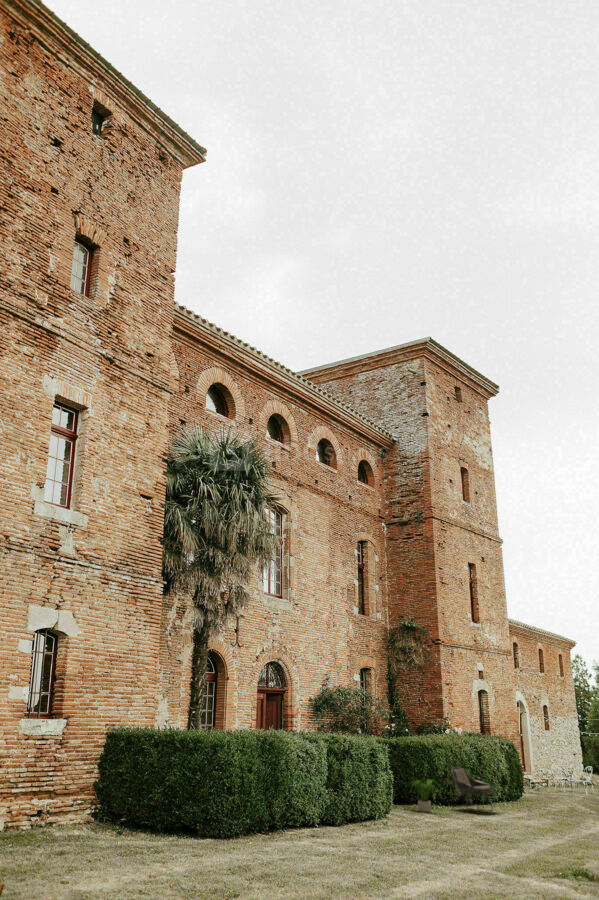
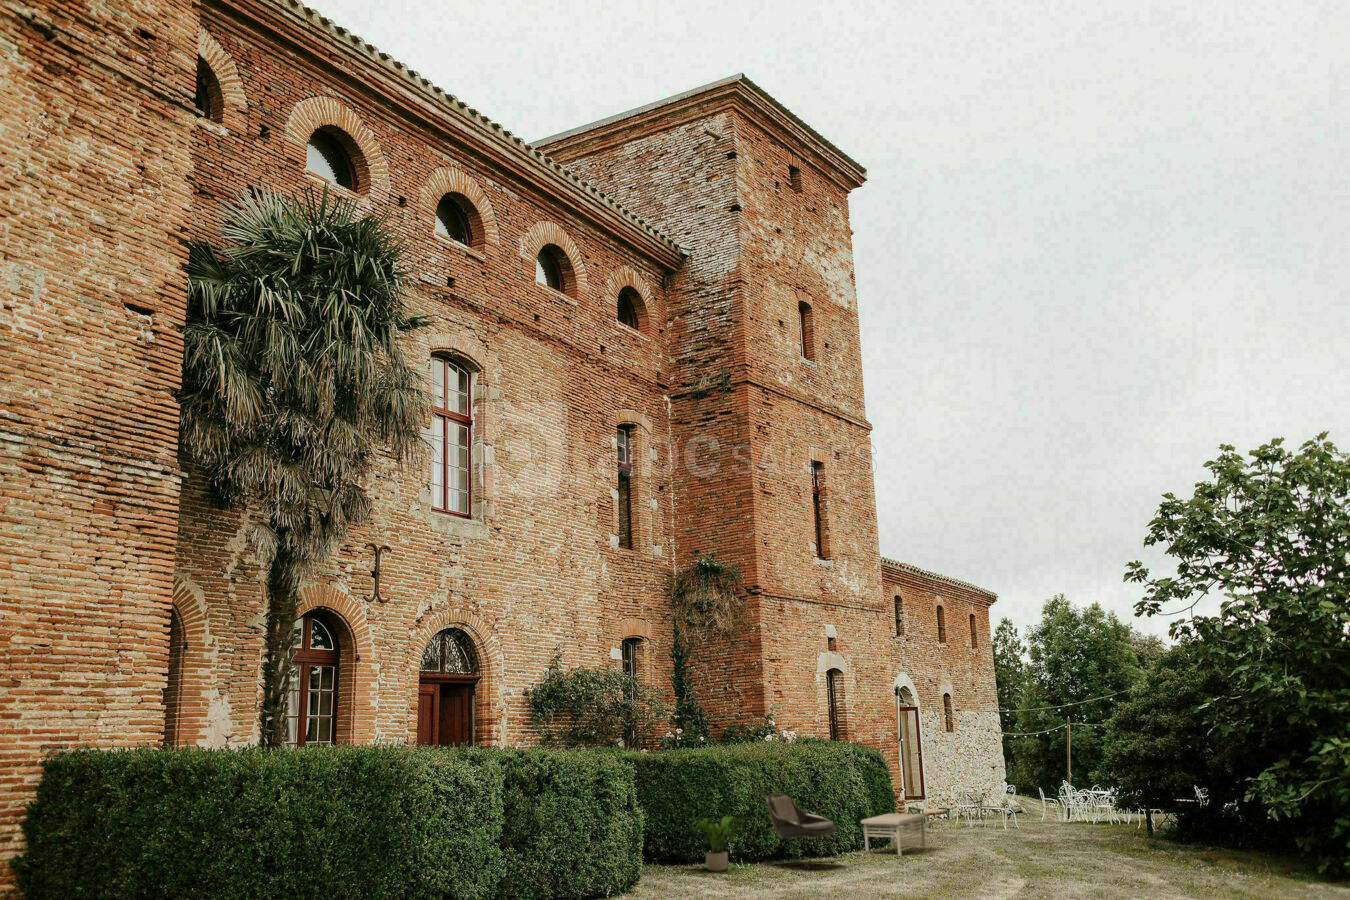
storage bench: none [504,783,544,810] -> present [861,813,926,856]

